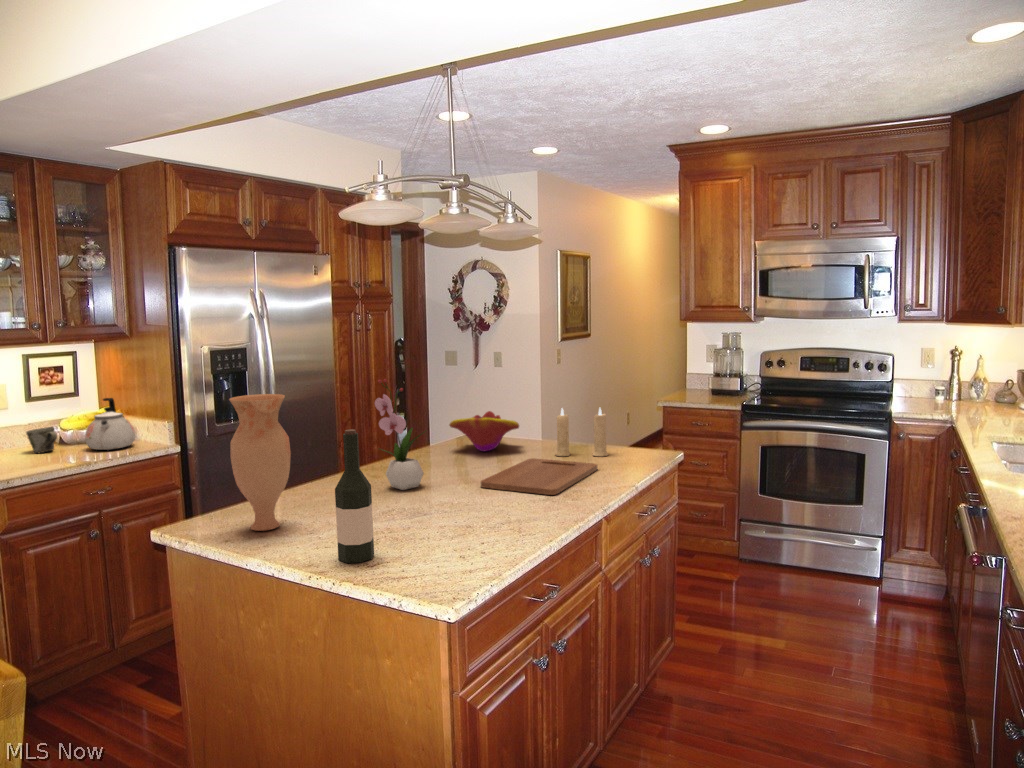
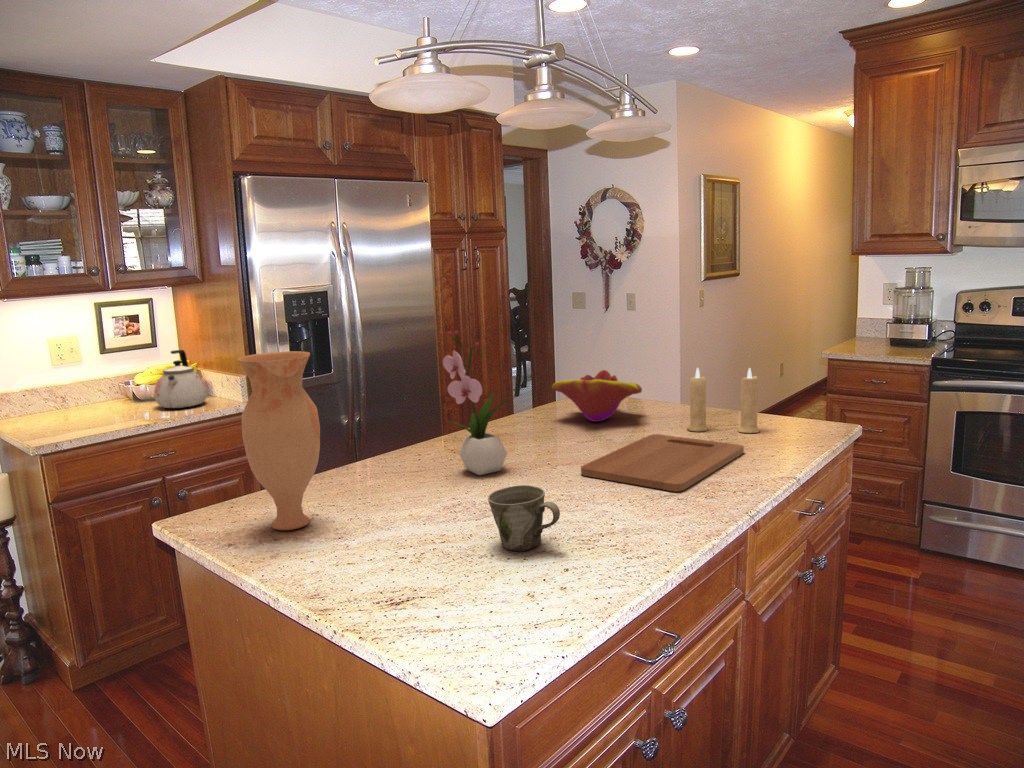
mug: present [26,427,57,453] -> present [488,485,560,551]
wine bottle: present [335,429,374,563] -> none [353,405,411,593]

